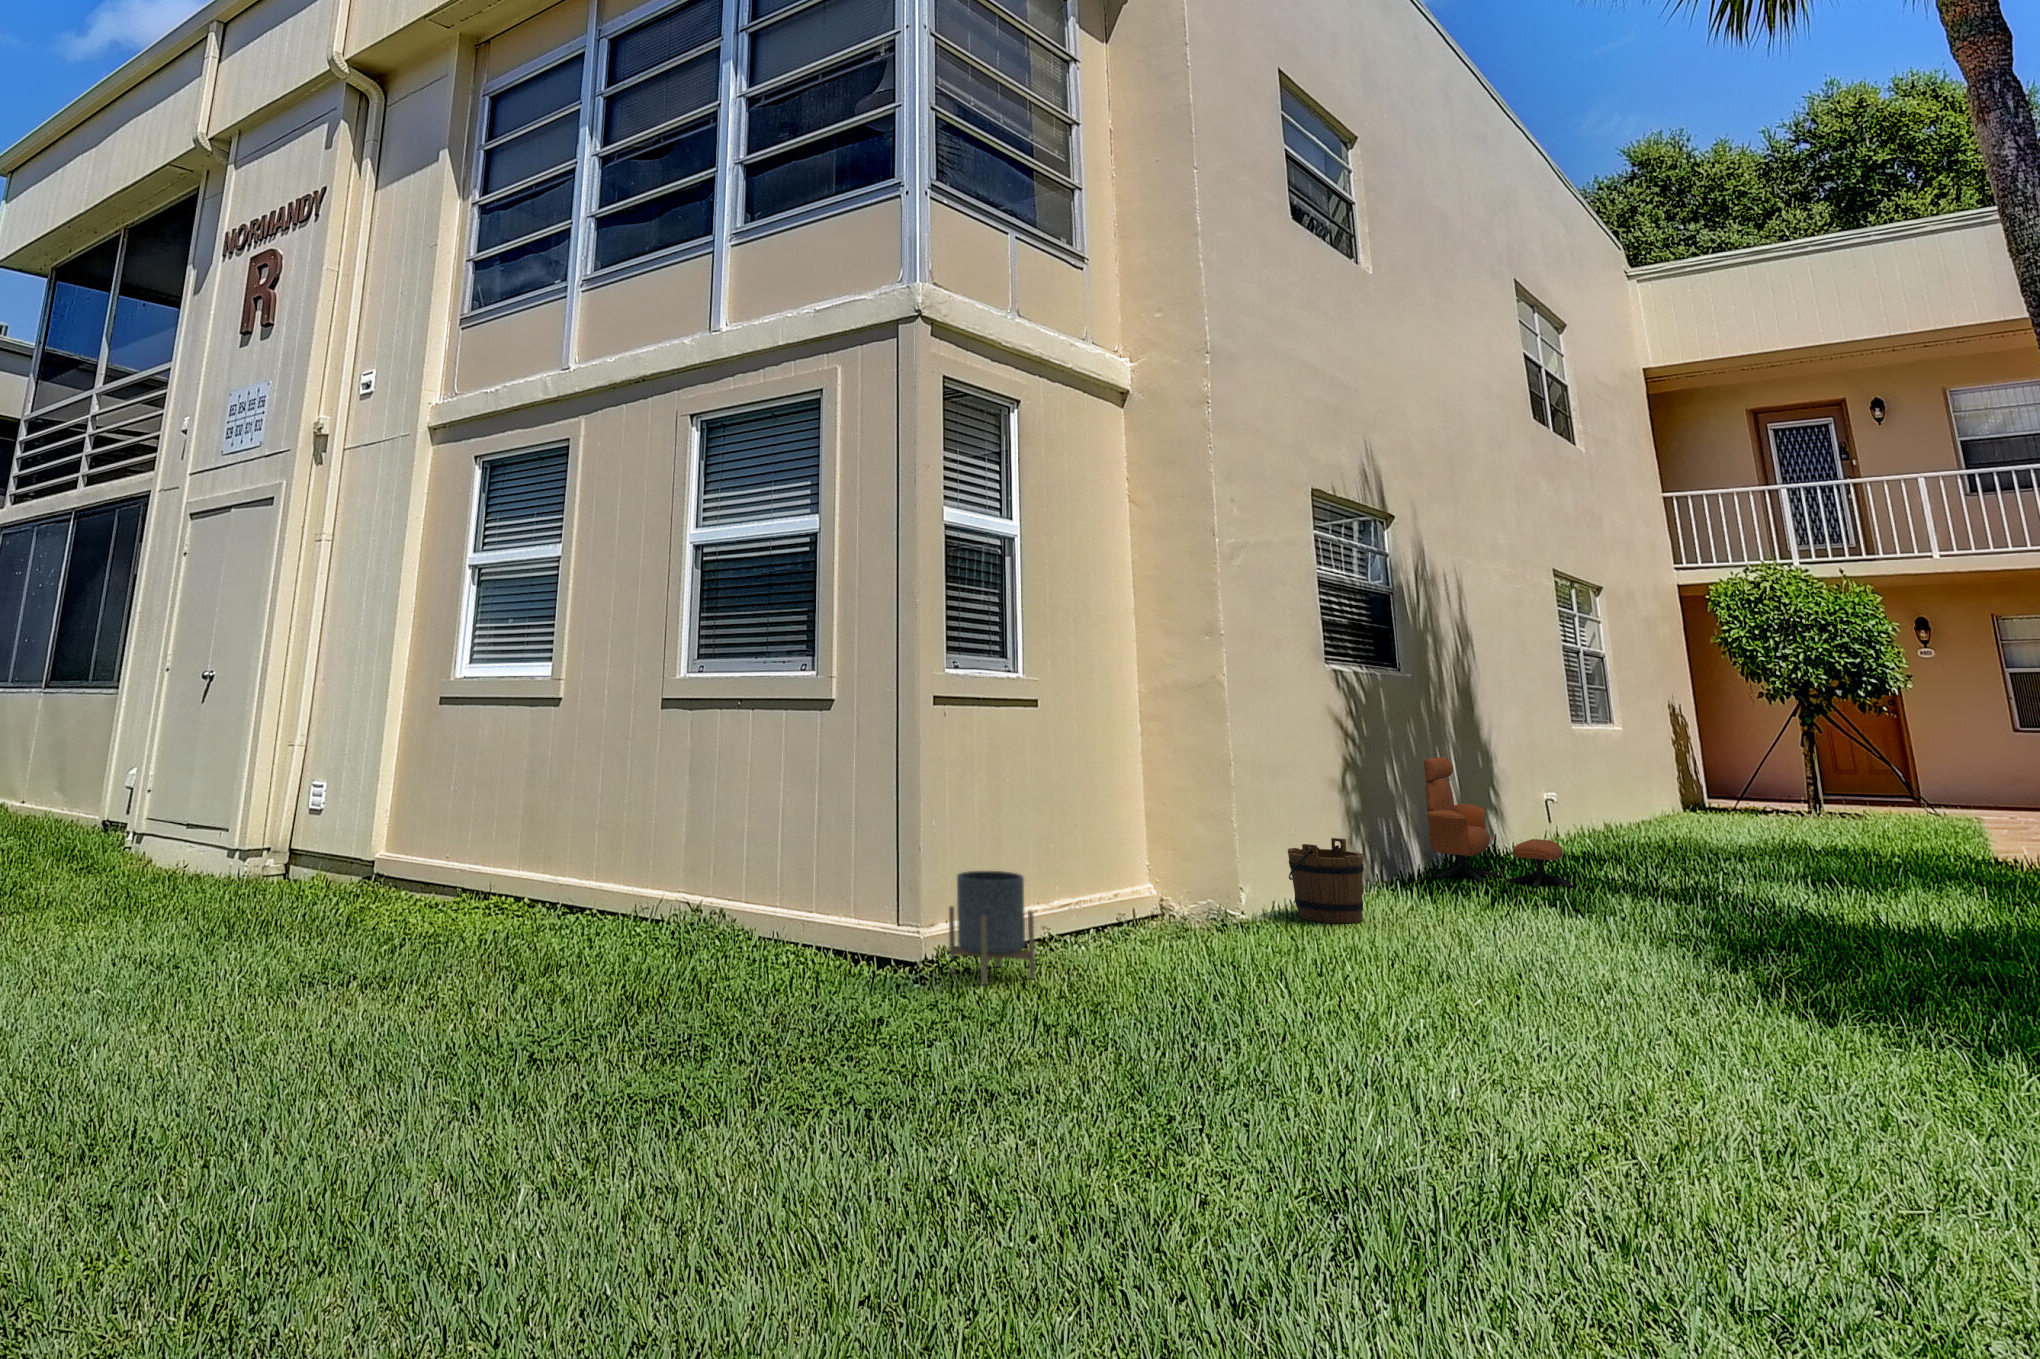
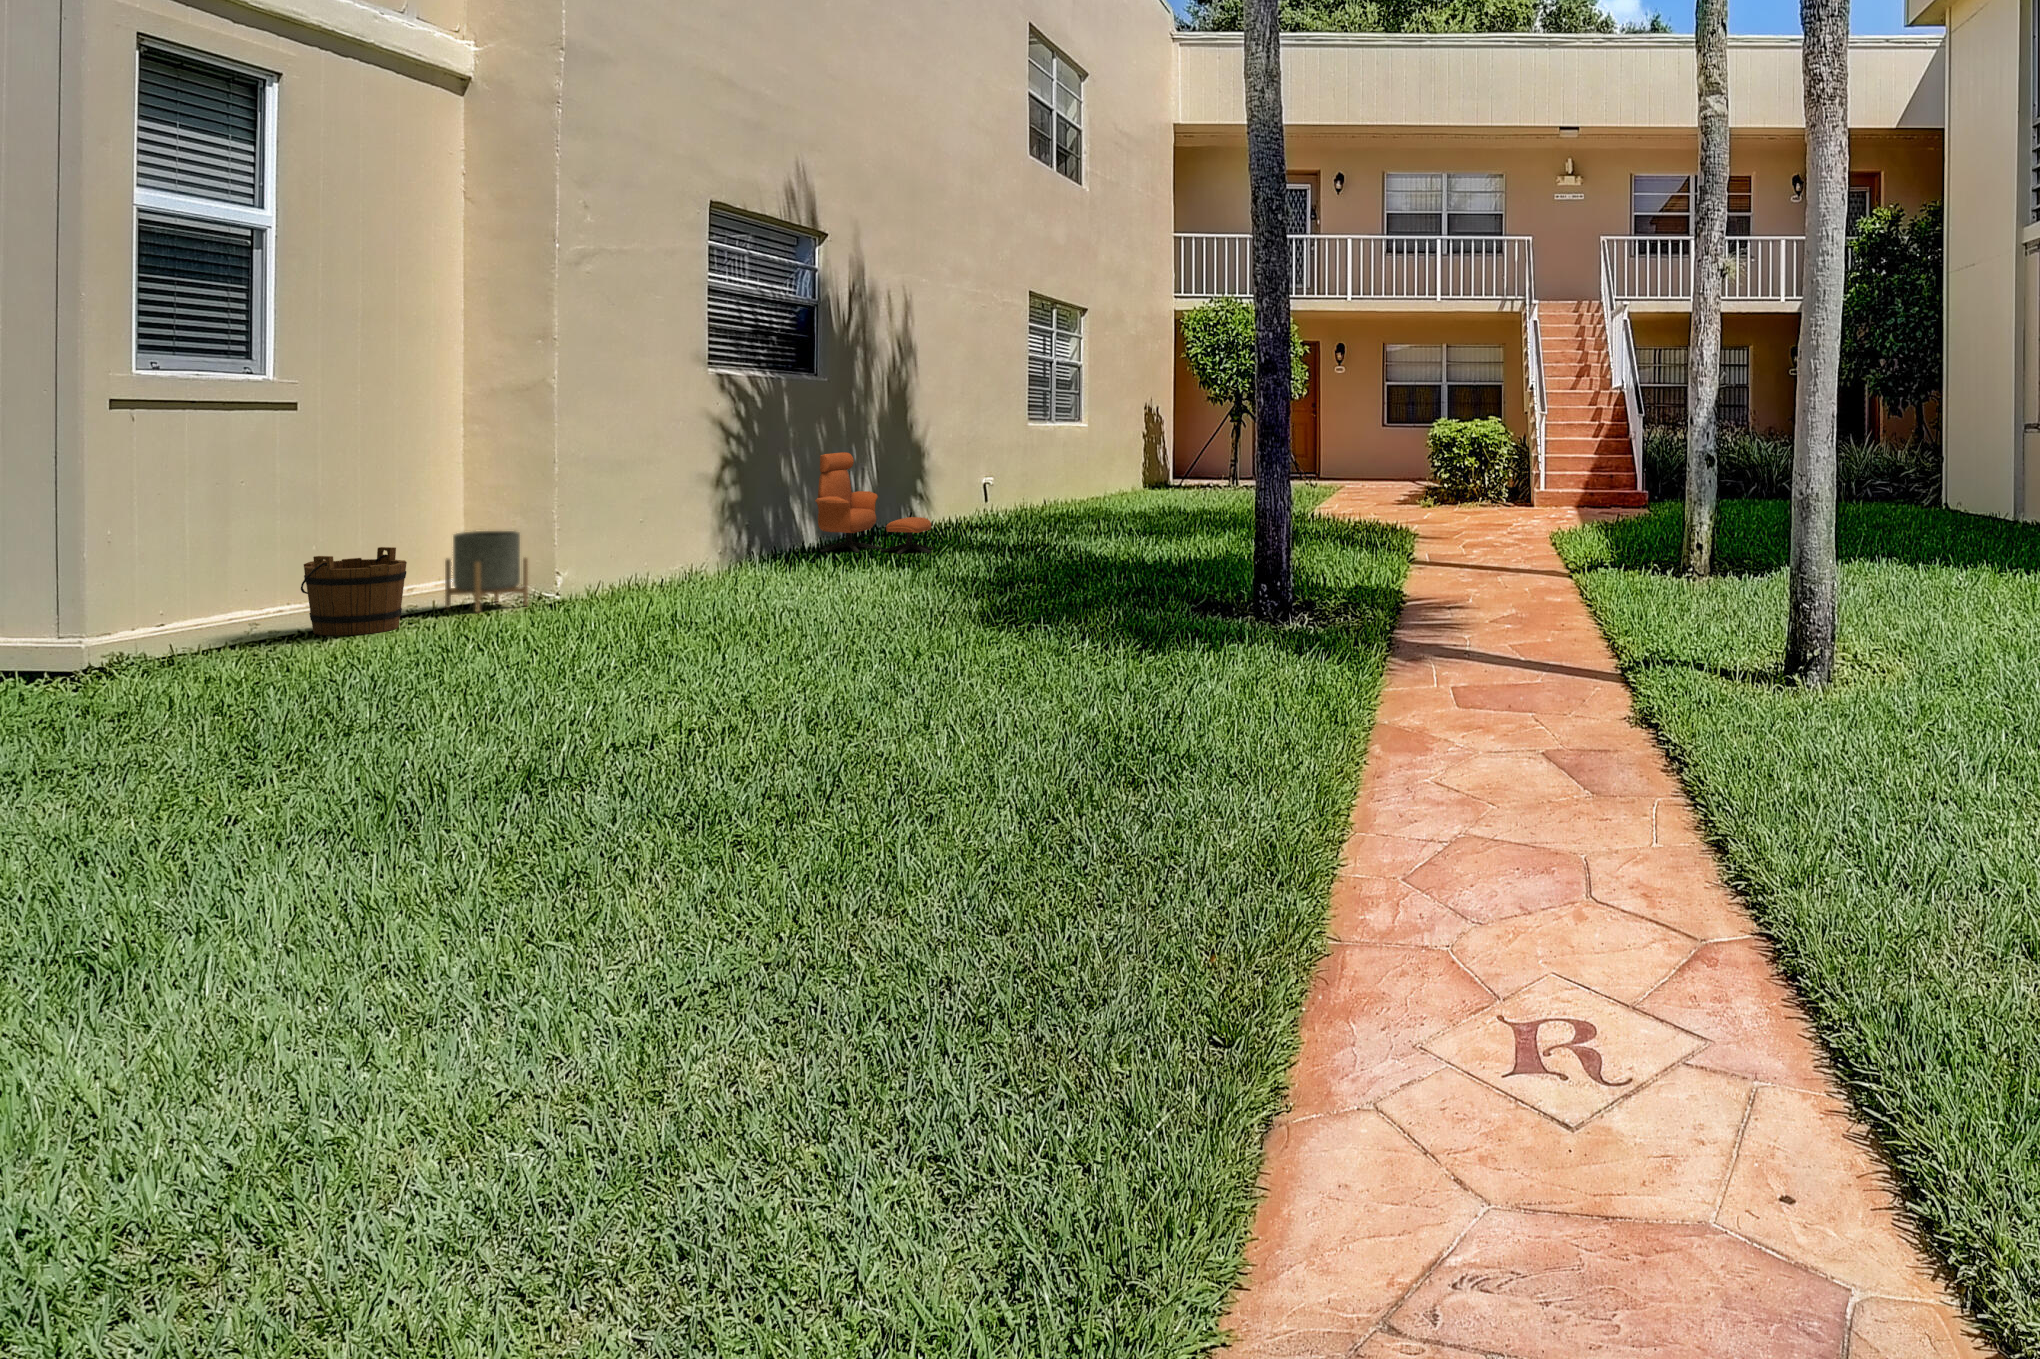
bucket: present [1288,838,1364,923] -> present [301,547,407,636]
planter: present [949,871,1035,985] -> present [445,531,528,612]

